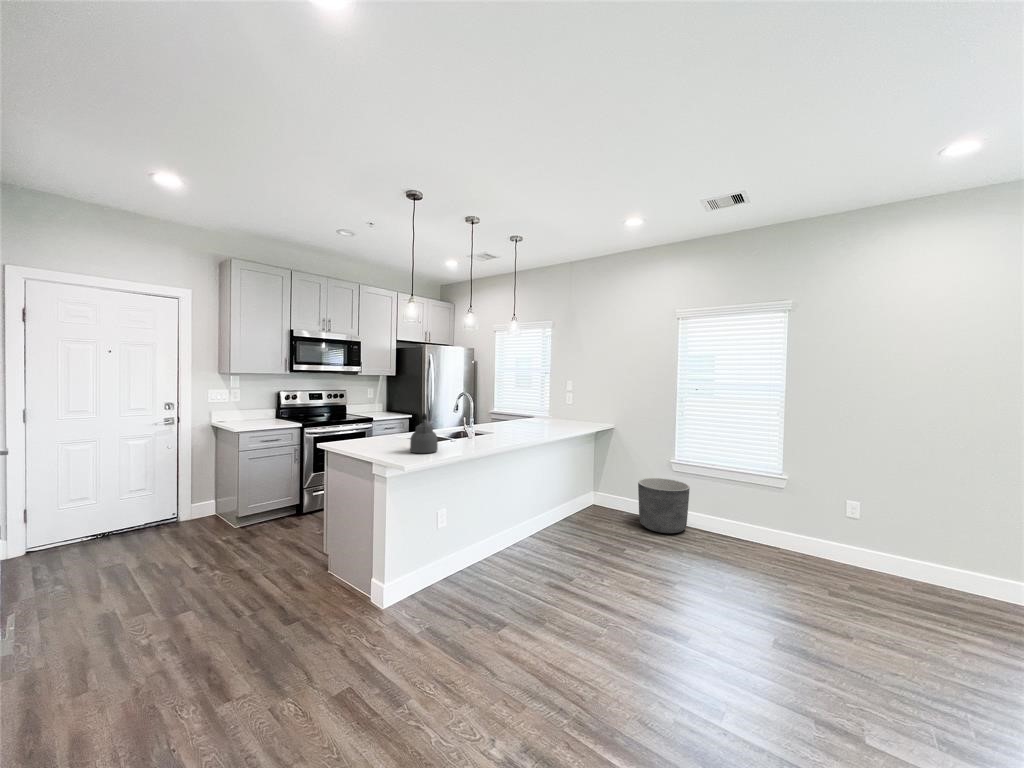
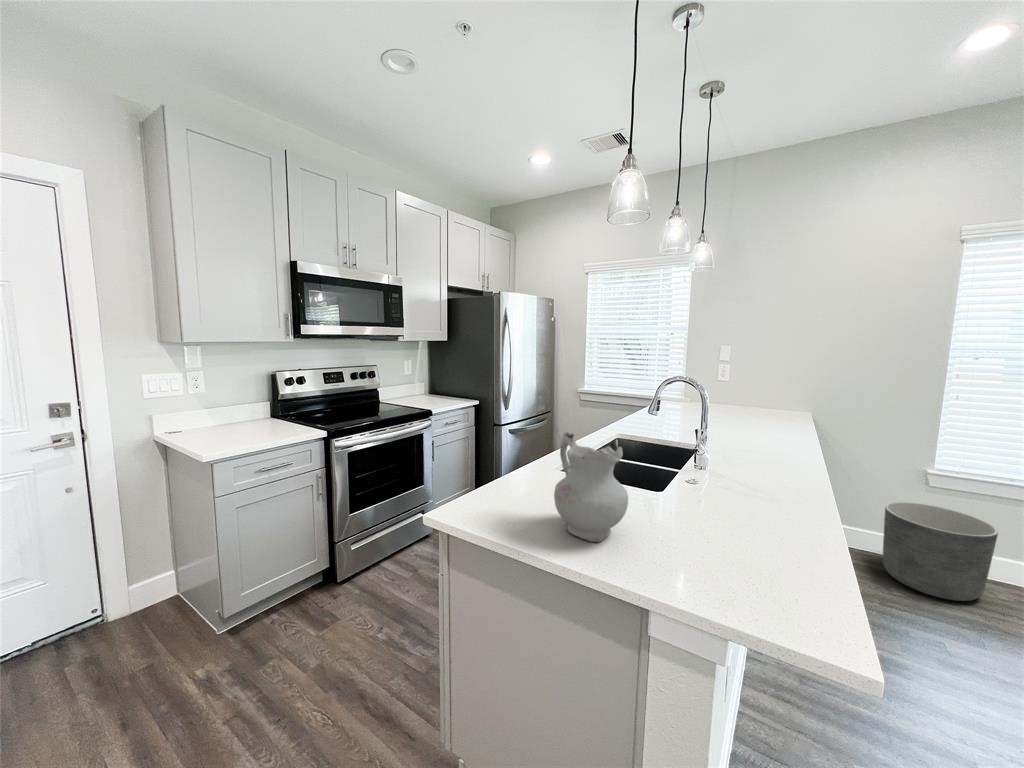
ceramic pitcher: none [364,408,395,448] -> present [554,432,628,542]
kettle: present [410,414,438,453] -> none [683,455,779,571]

